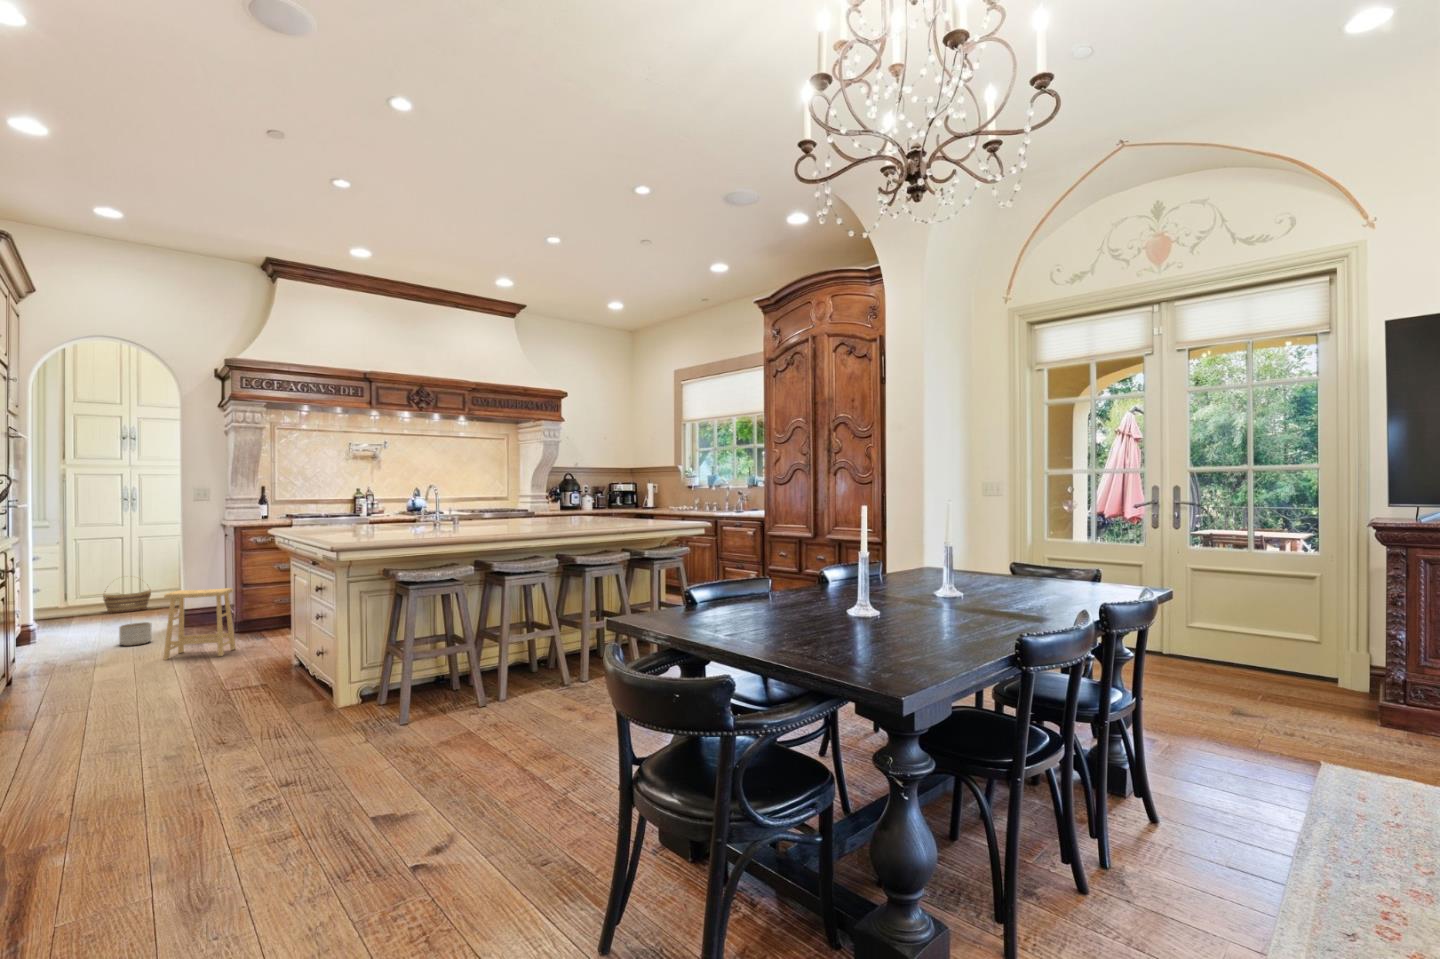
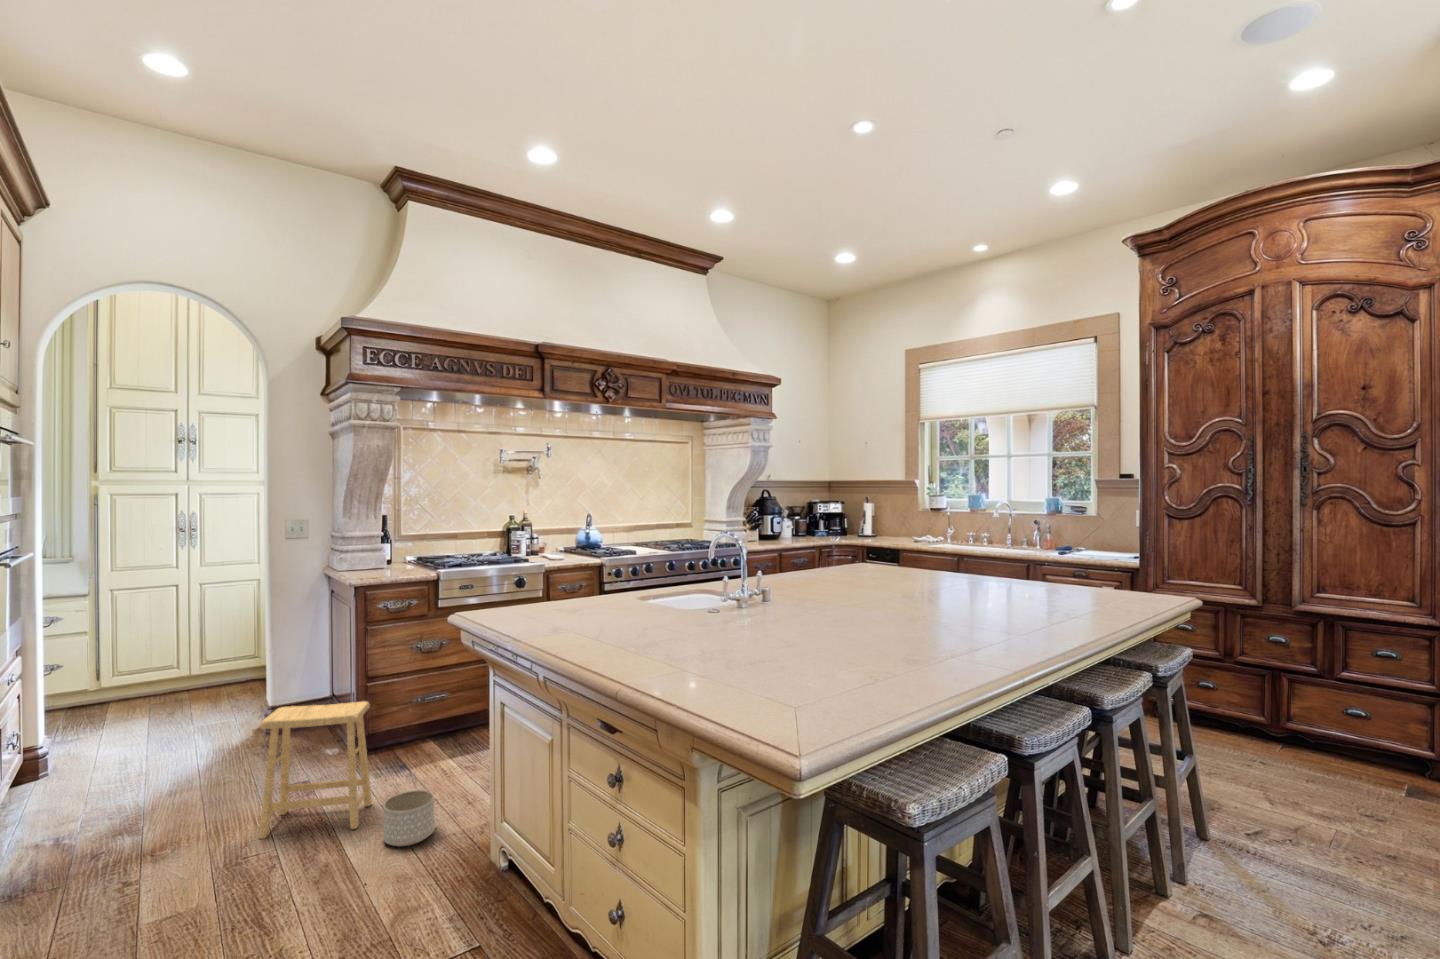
basket: present [103,591,151,613] -> none [149,639,216,695]
planter: present [119,622,152,646] -> present [383,790,434,847]

